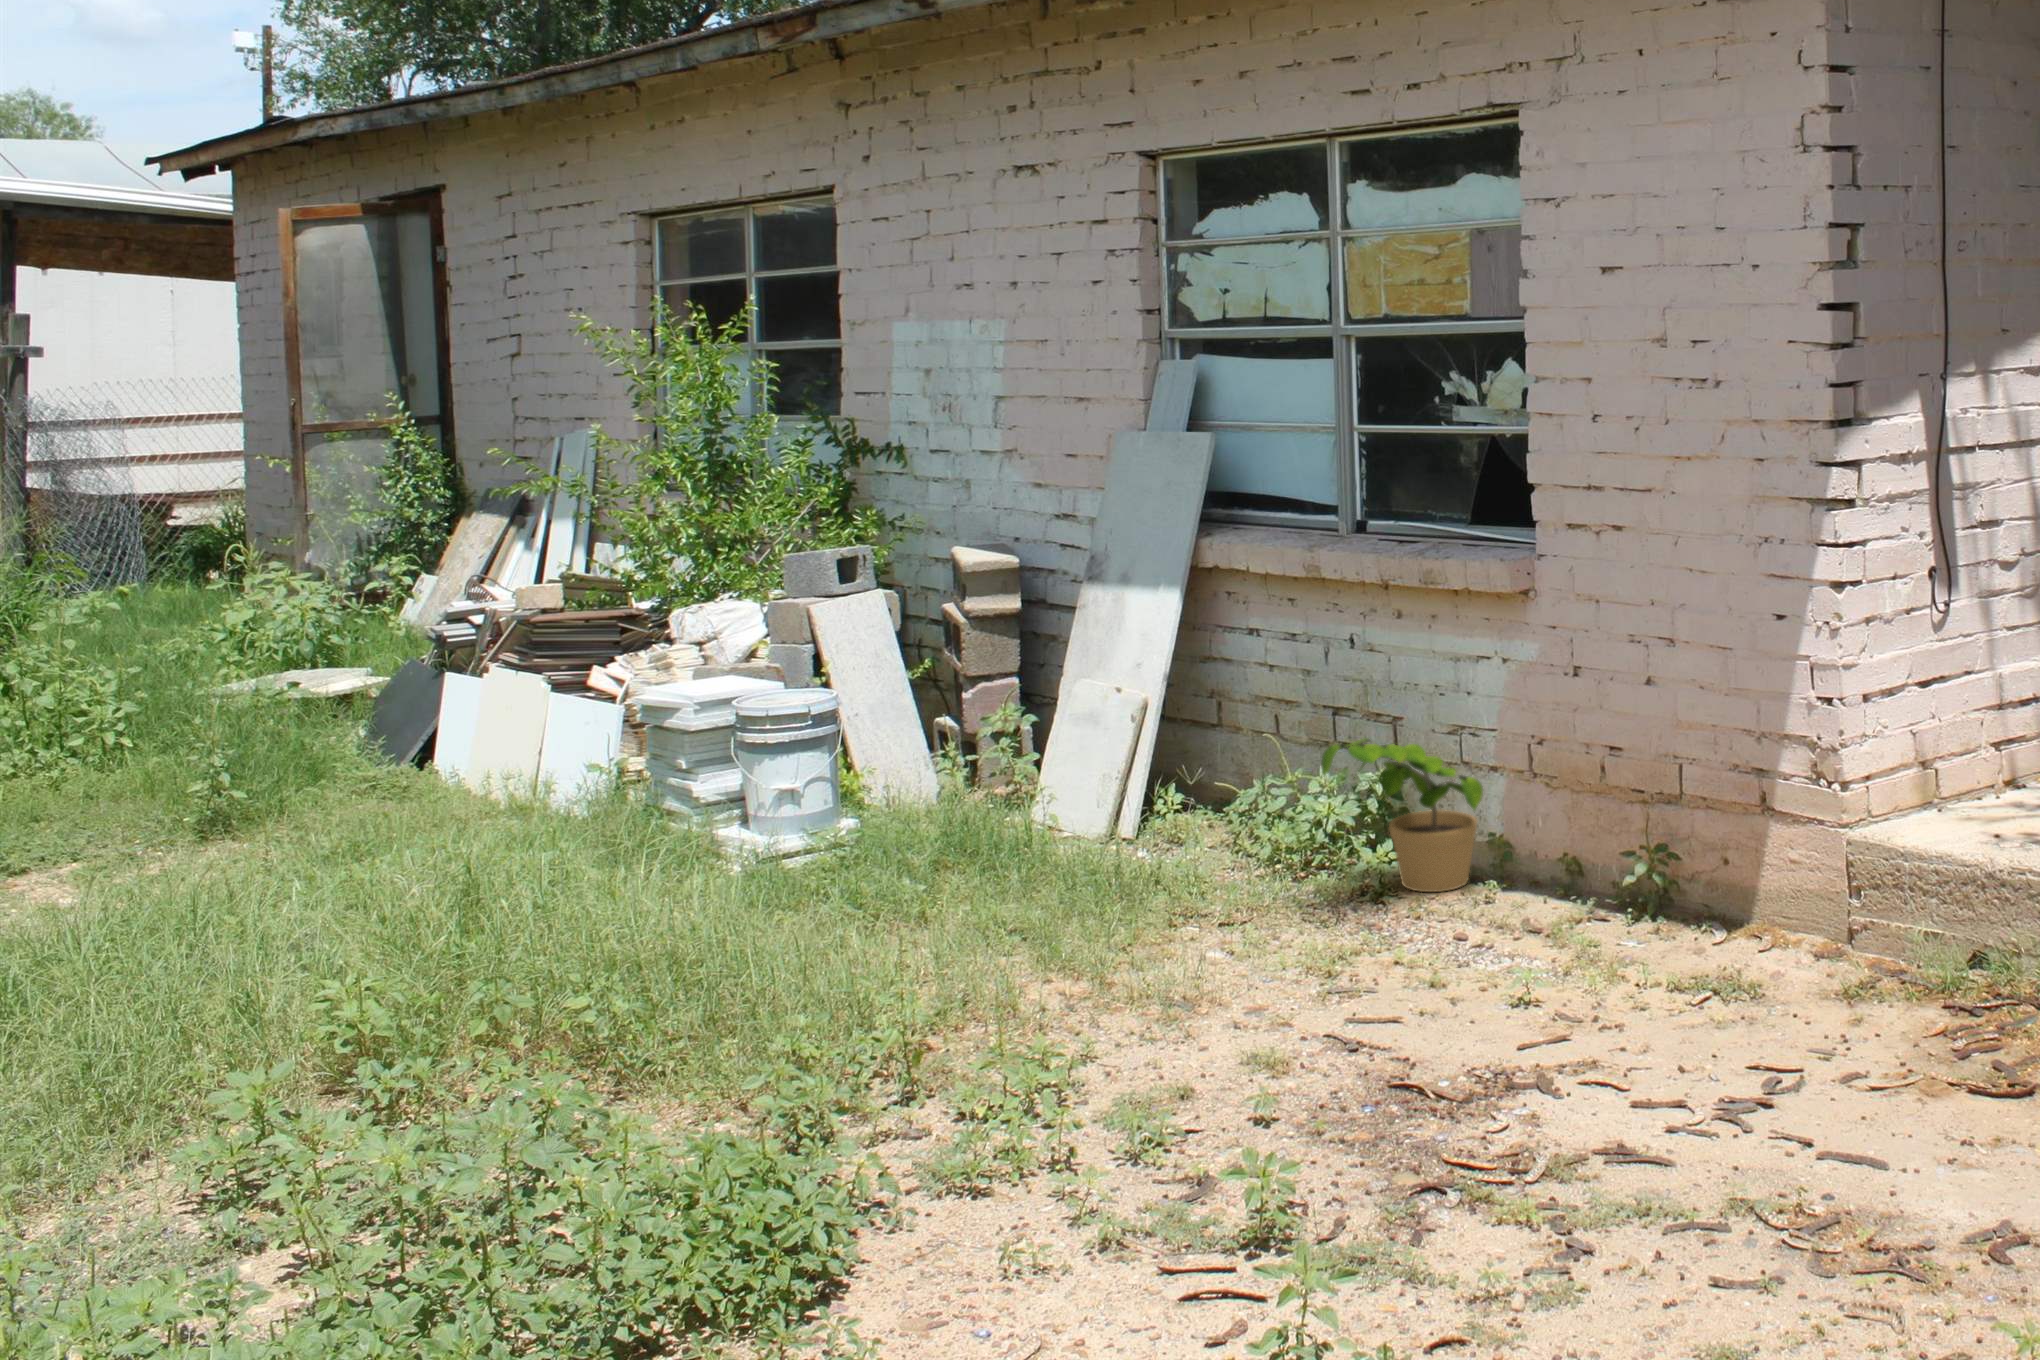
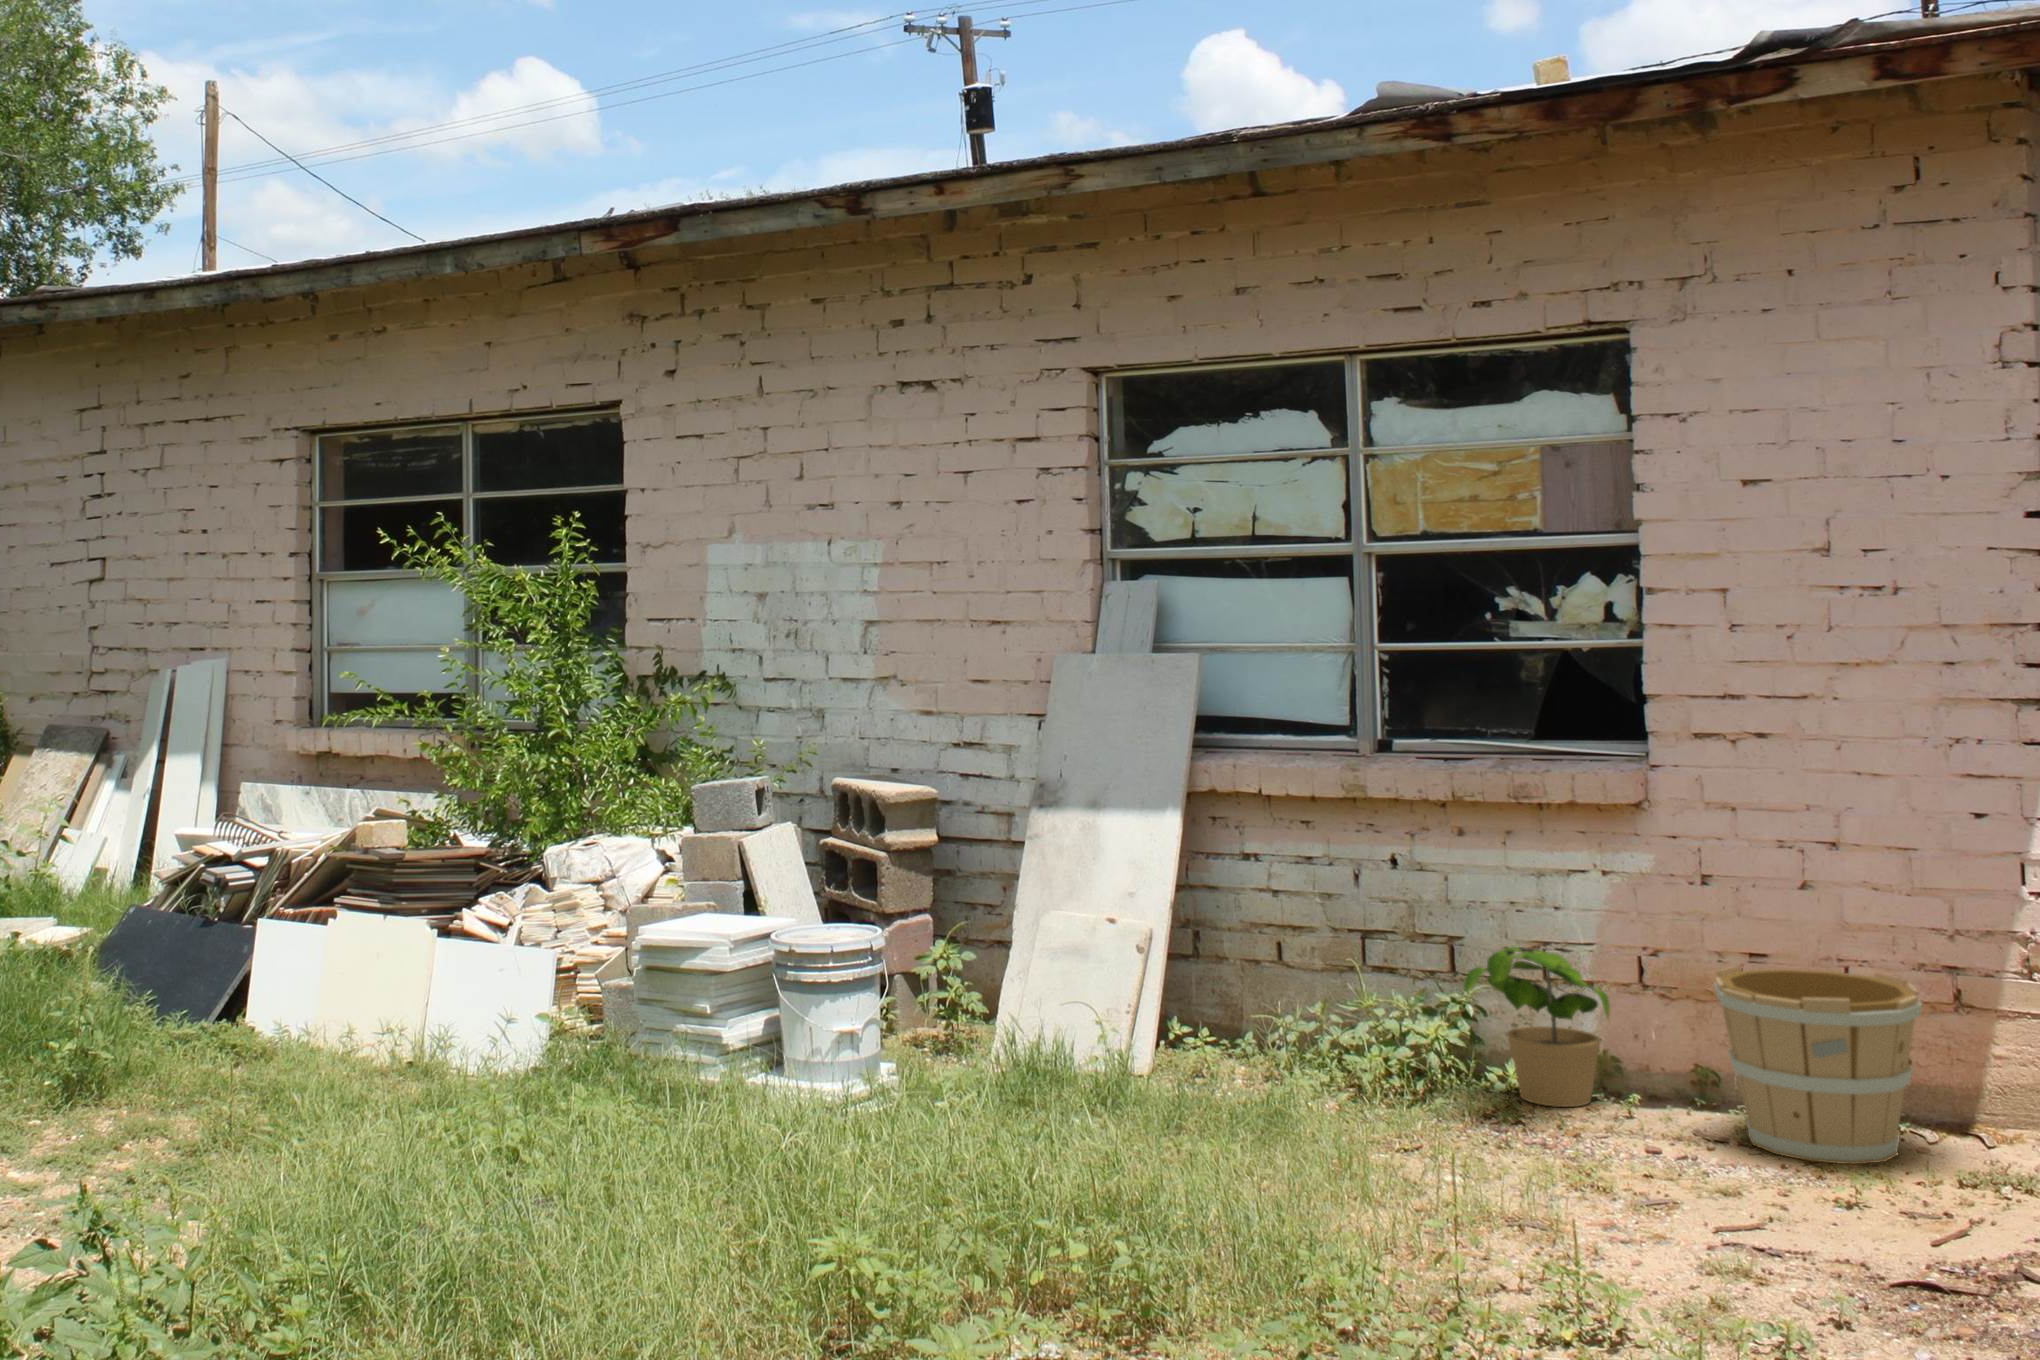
wooden bucket: none [1499,762,1693,965] -> present [1715,966,1922,1164]

